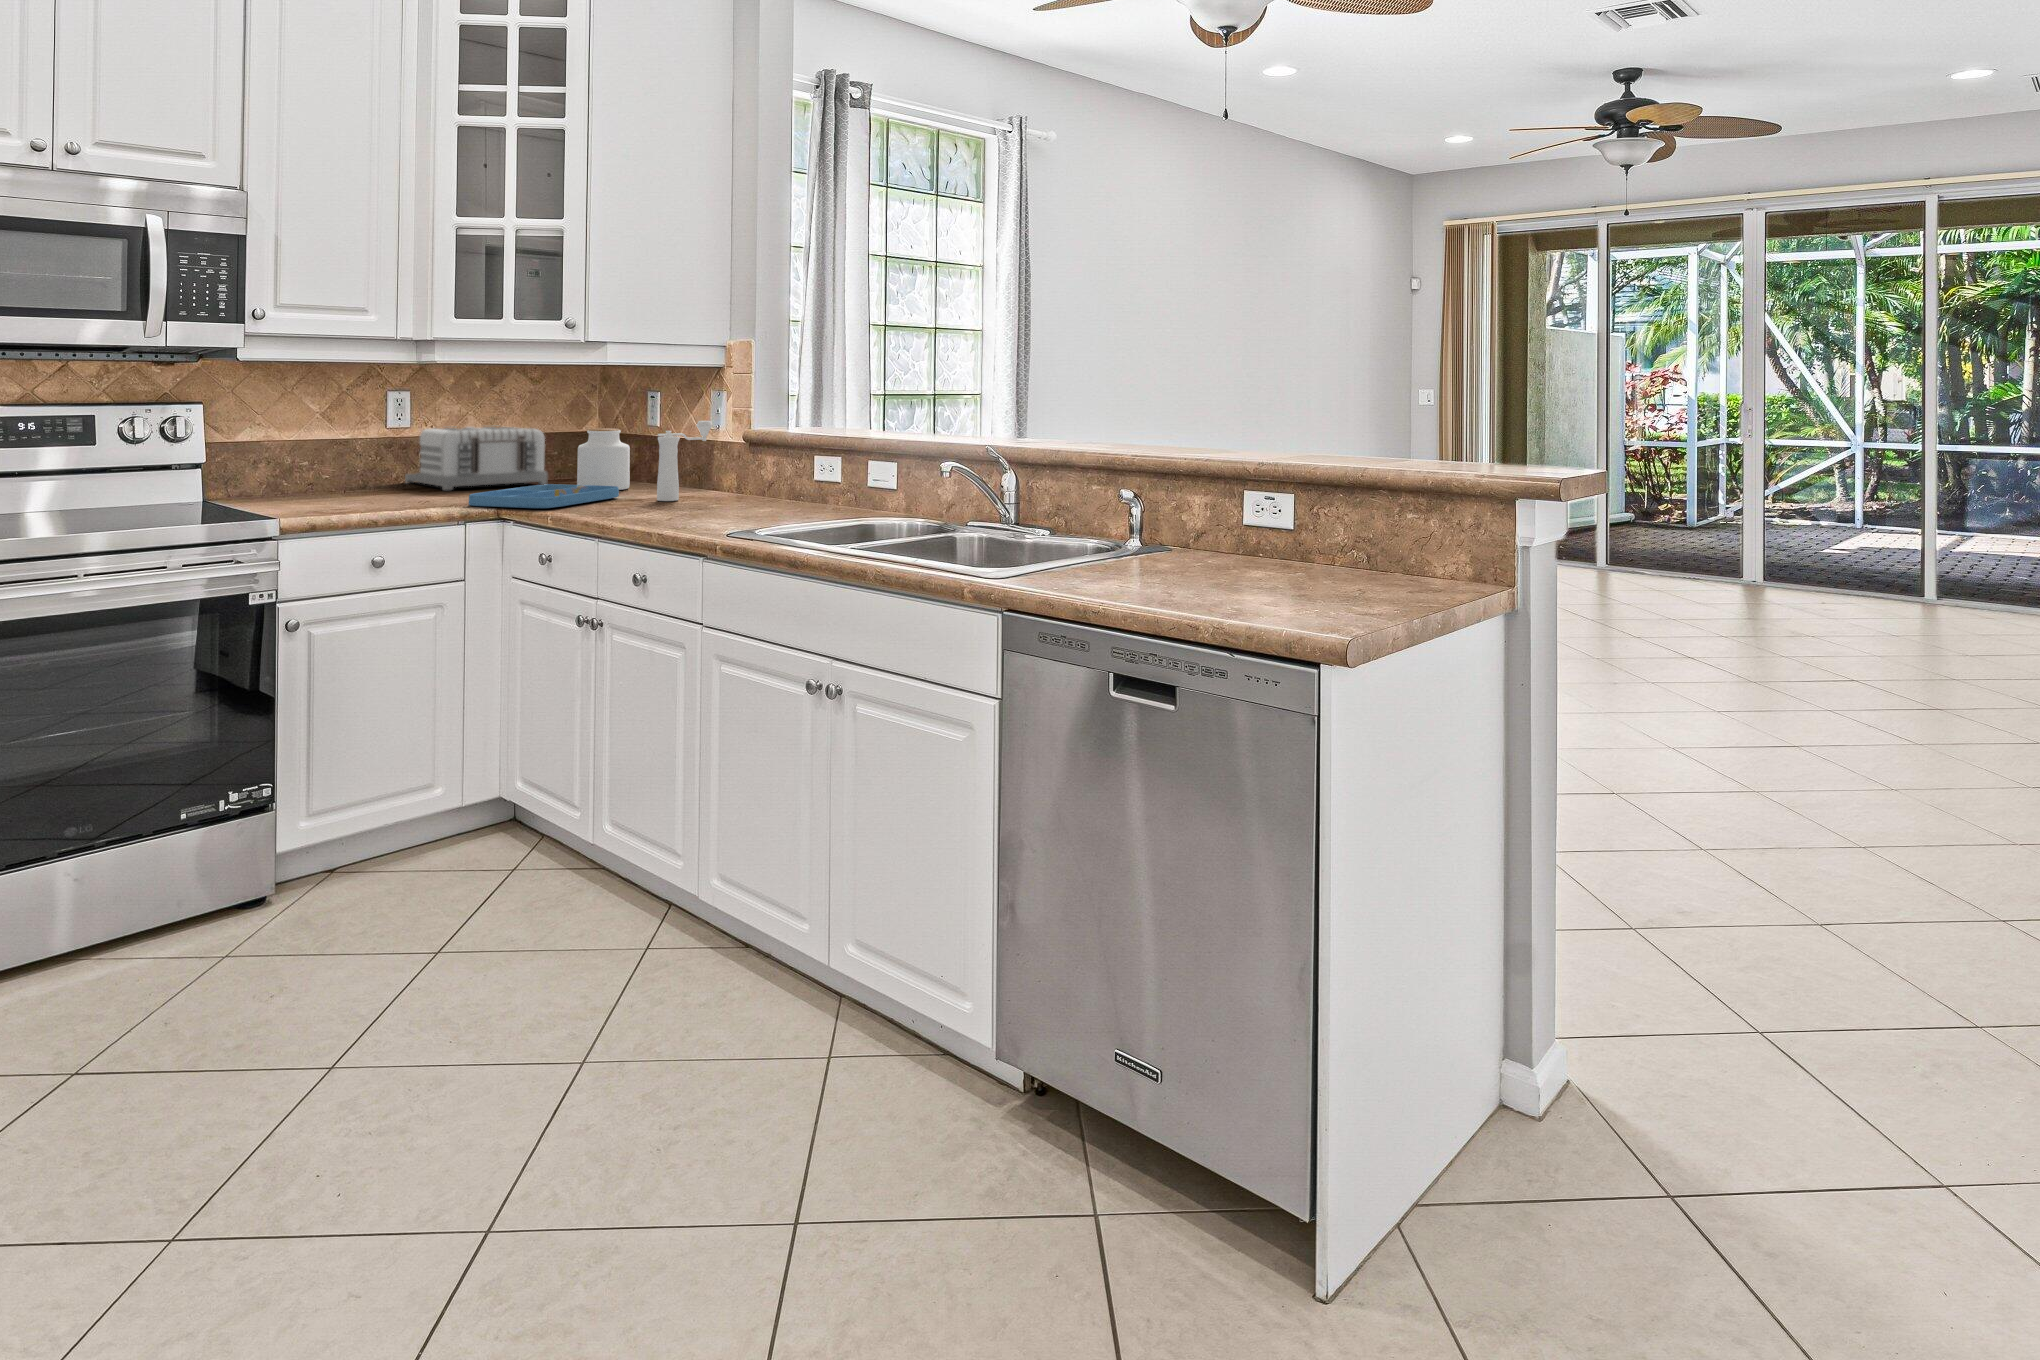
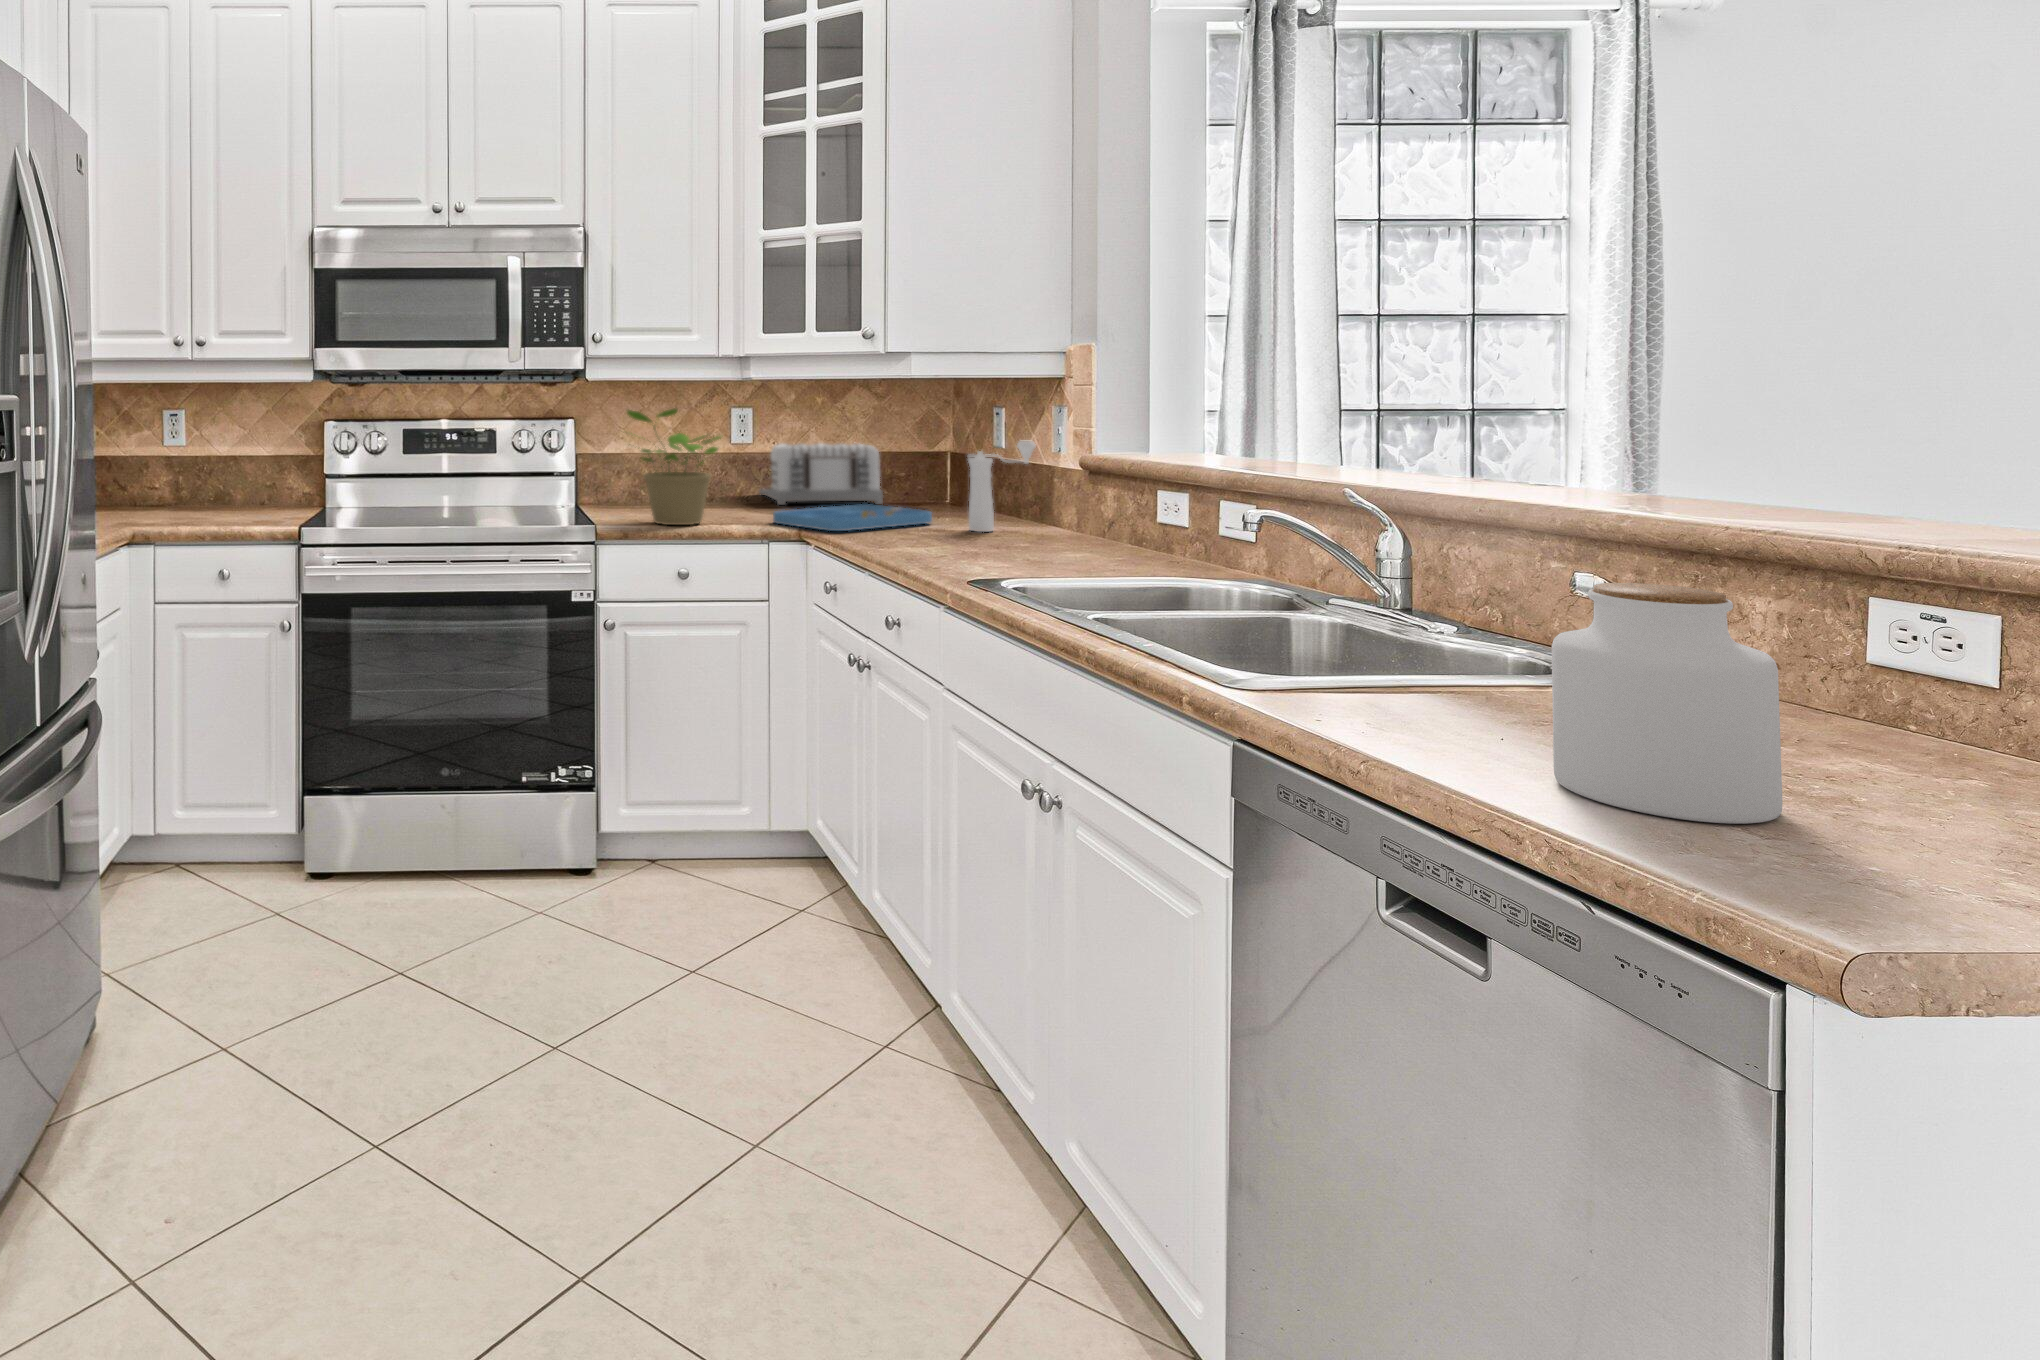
potted plant: none [302,392,426,514] -> present [627,409,720,525]
jar: present [577,428,630,490] -> present [1552,583,1782,824]

